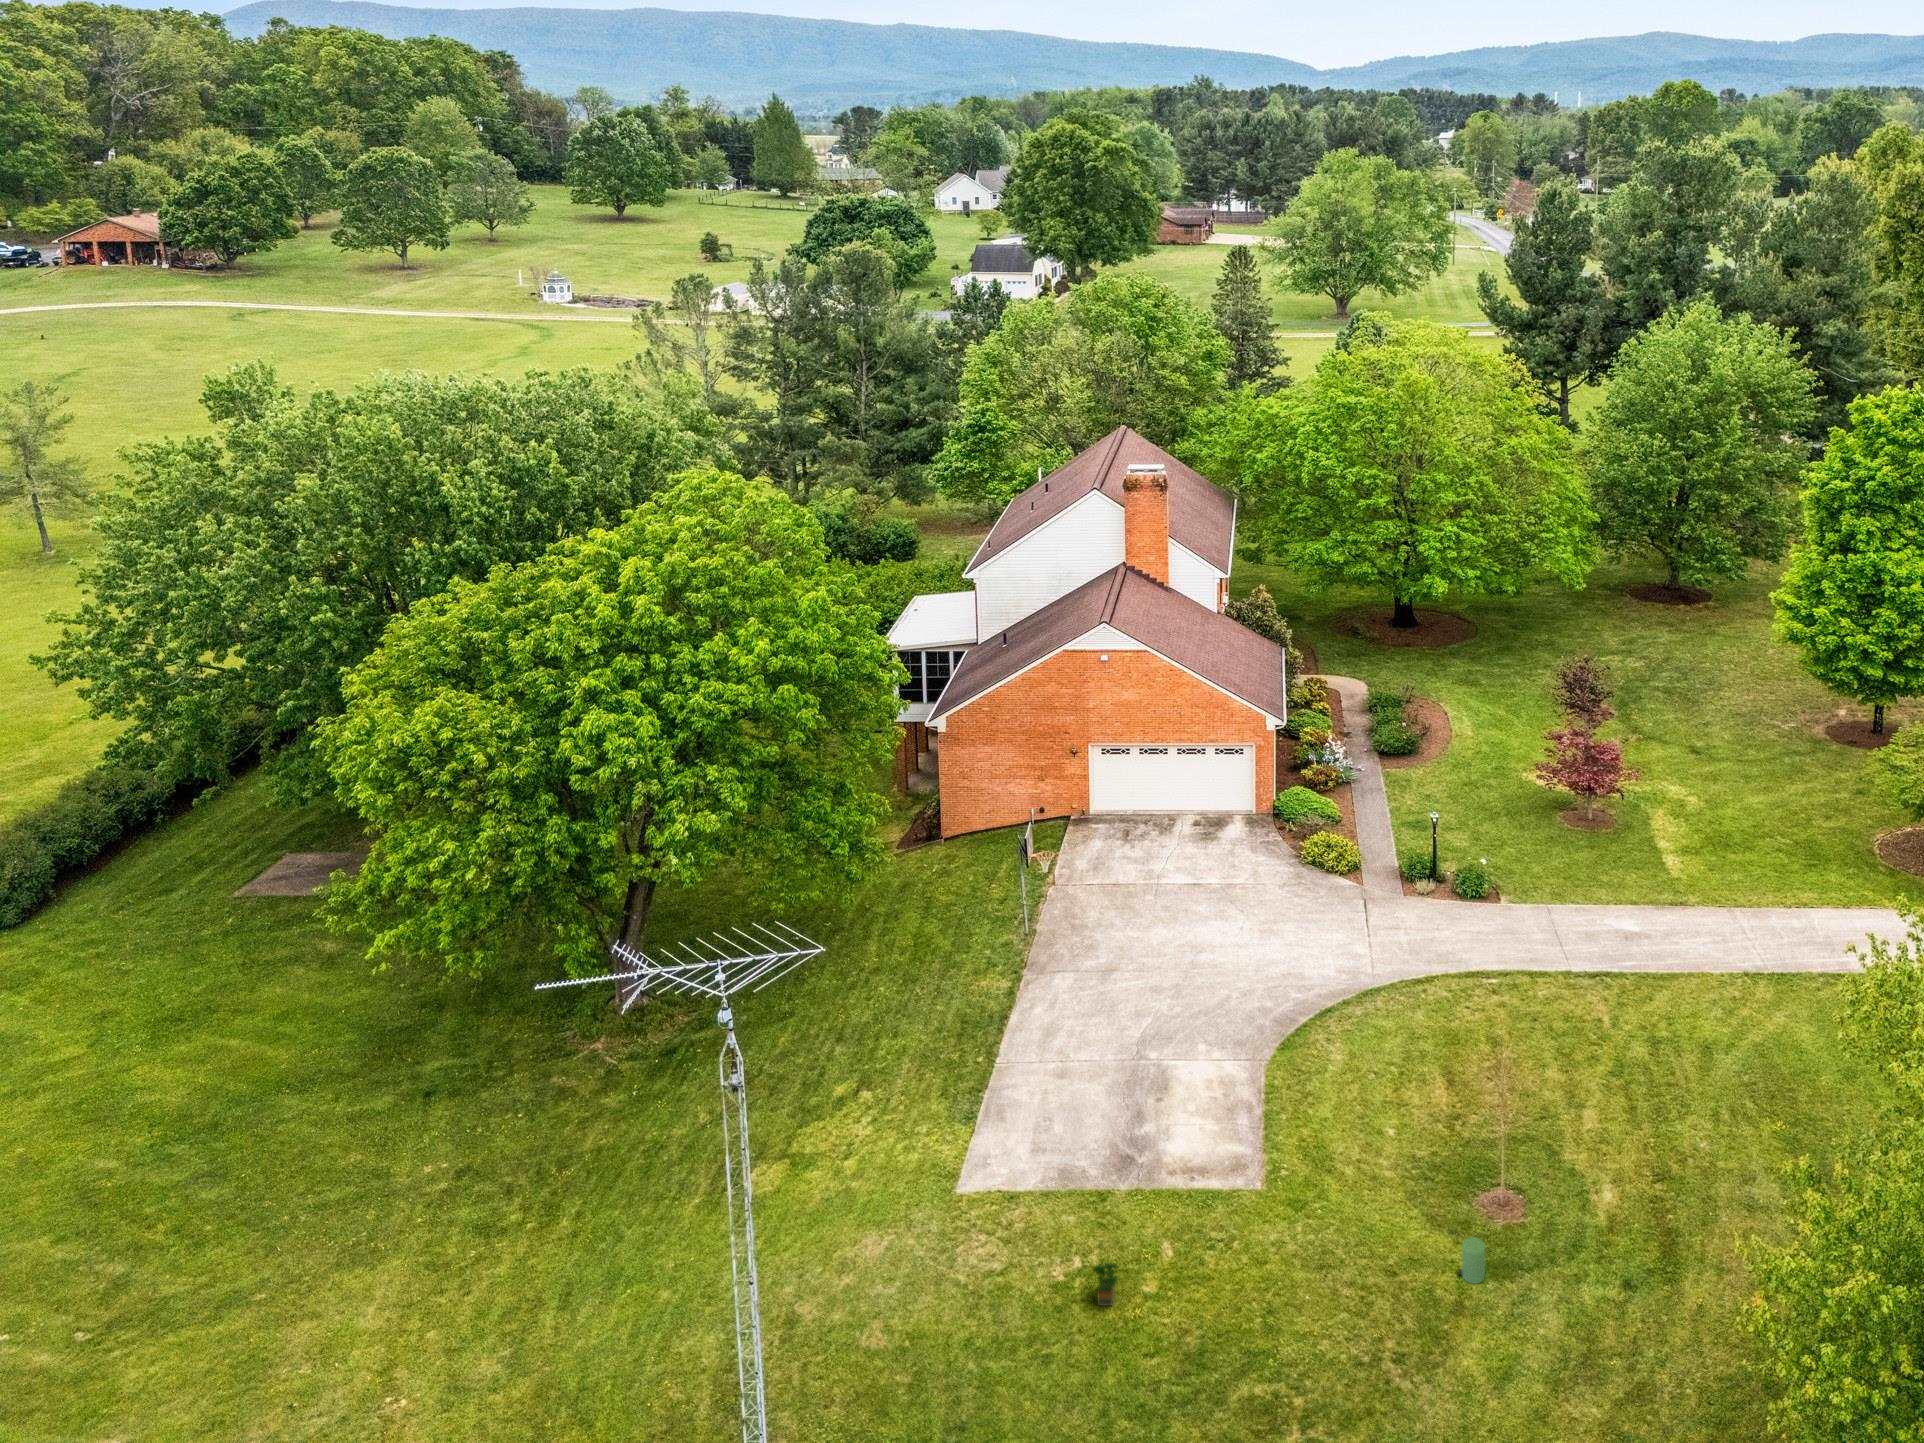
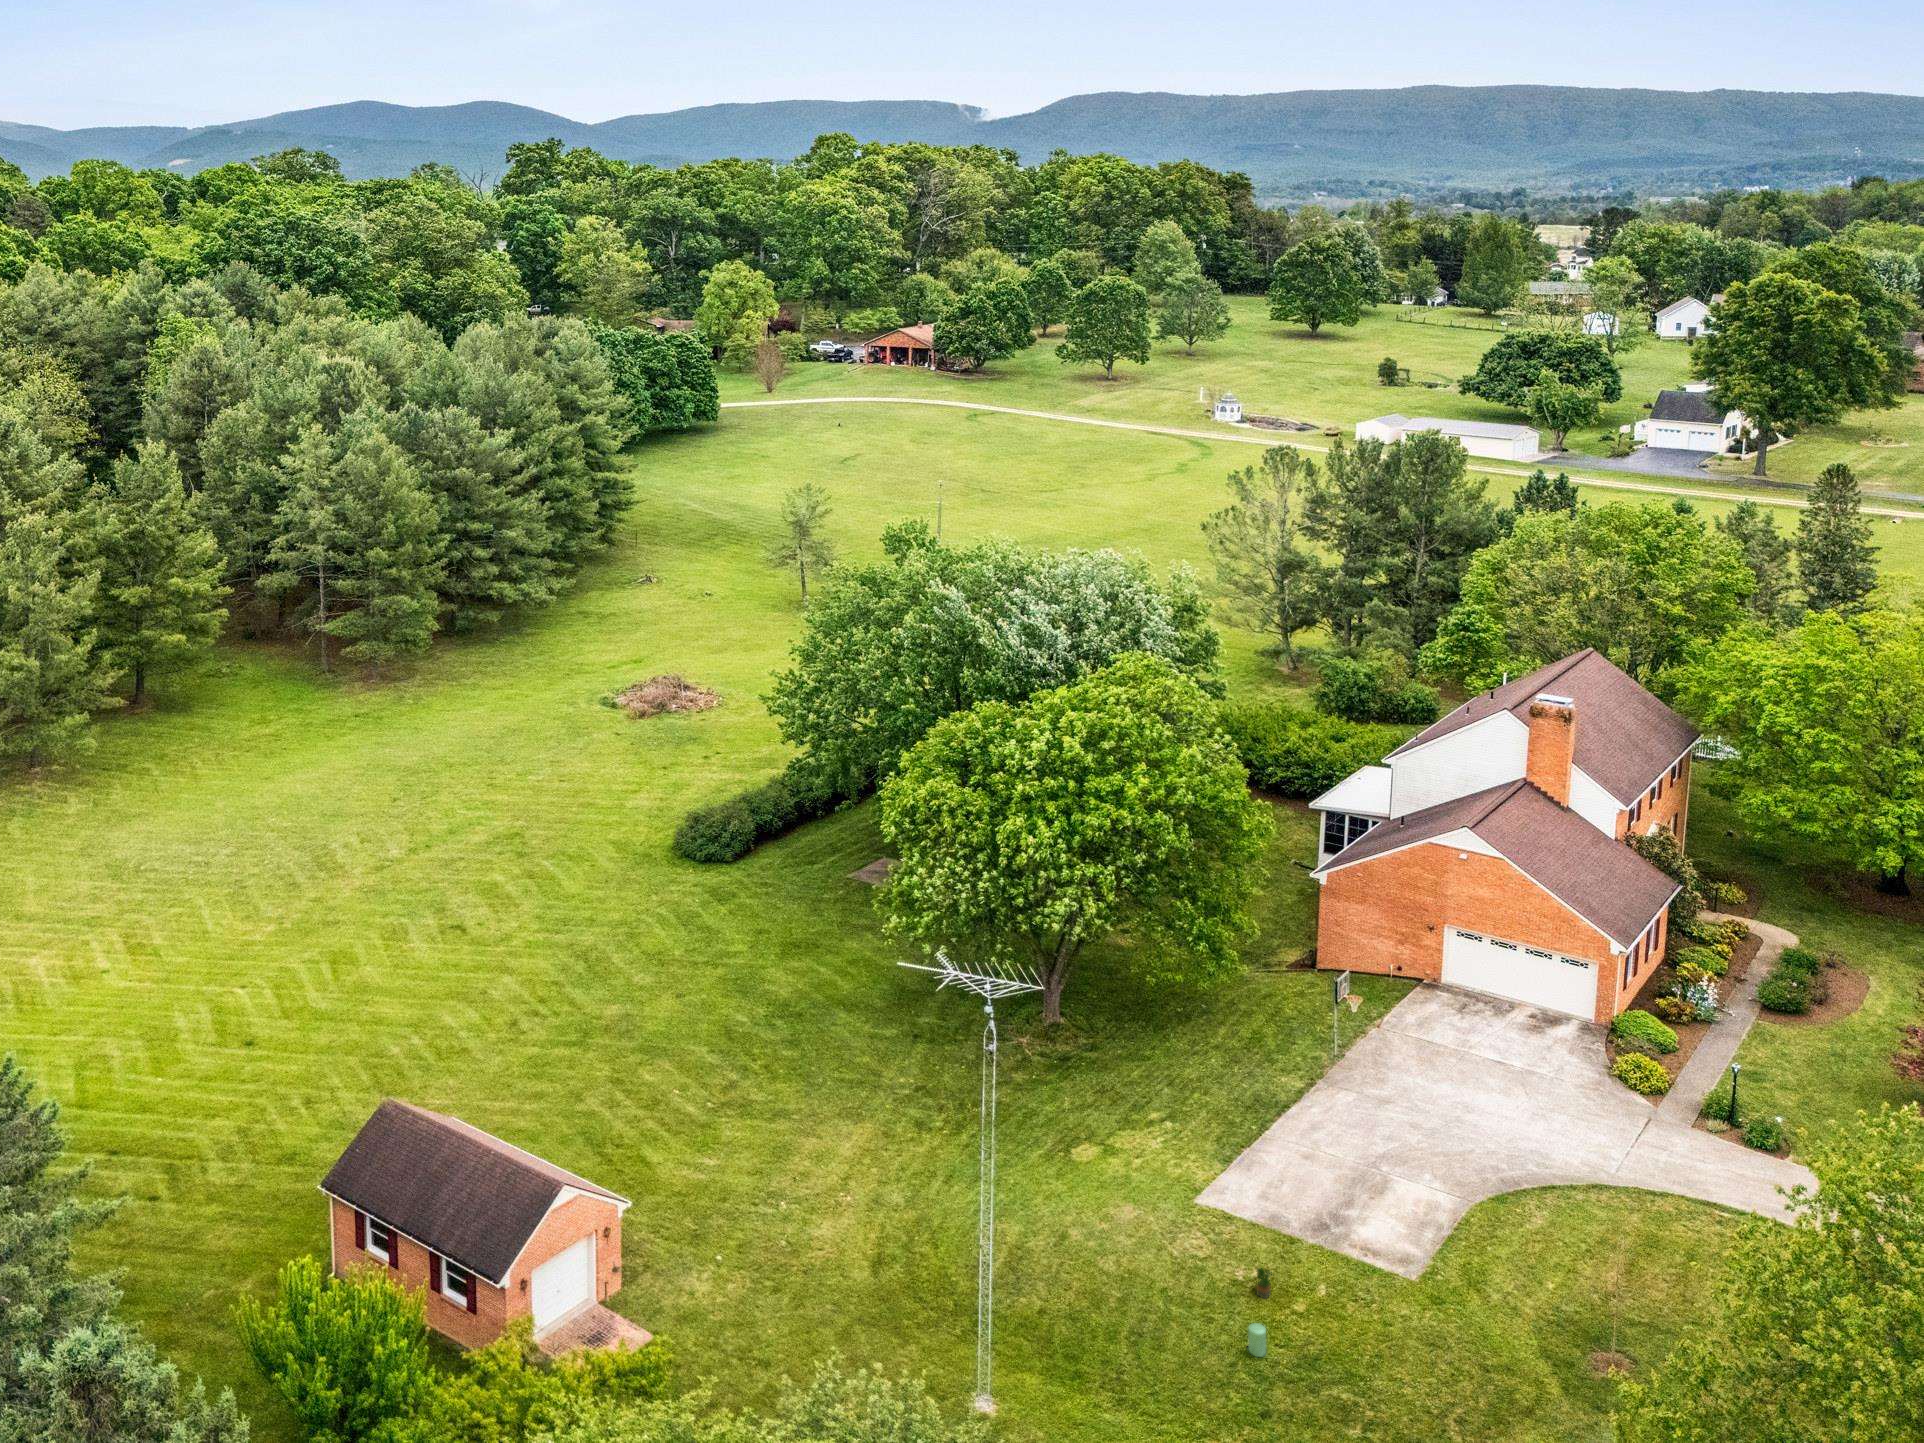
trash can: present [1457,1237,1485,1284] -> present [1248,1323,1266,1357]

